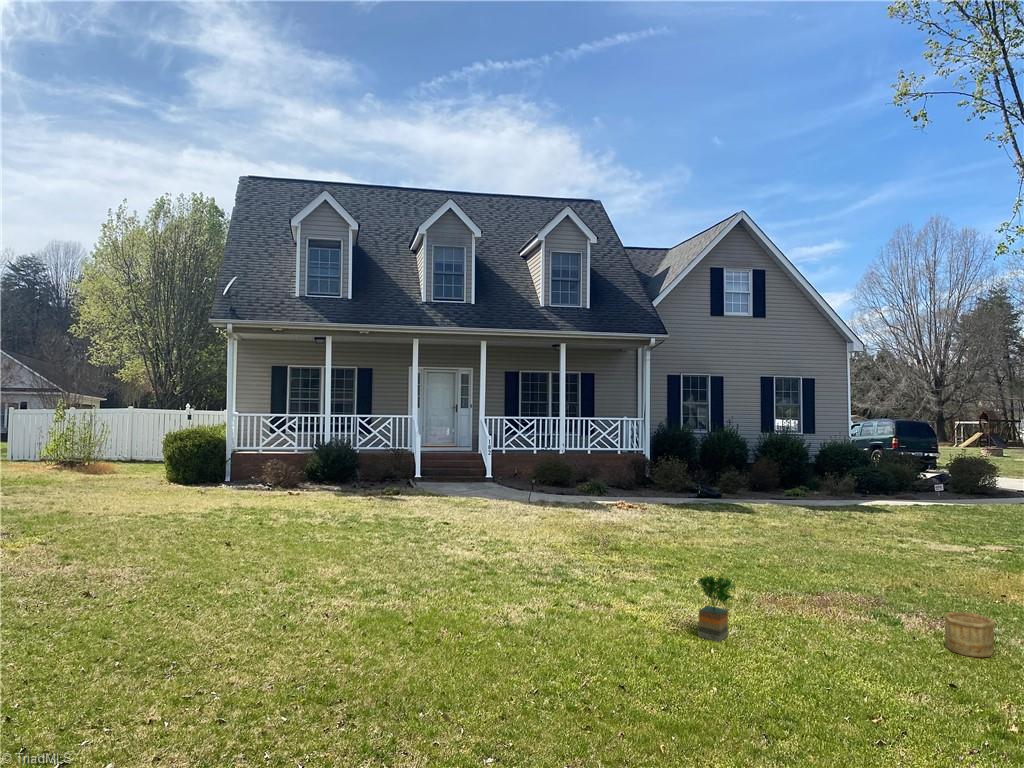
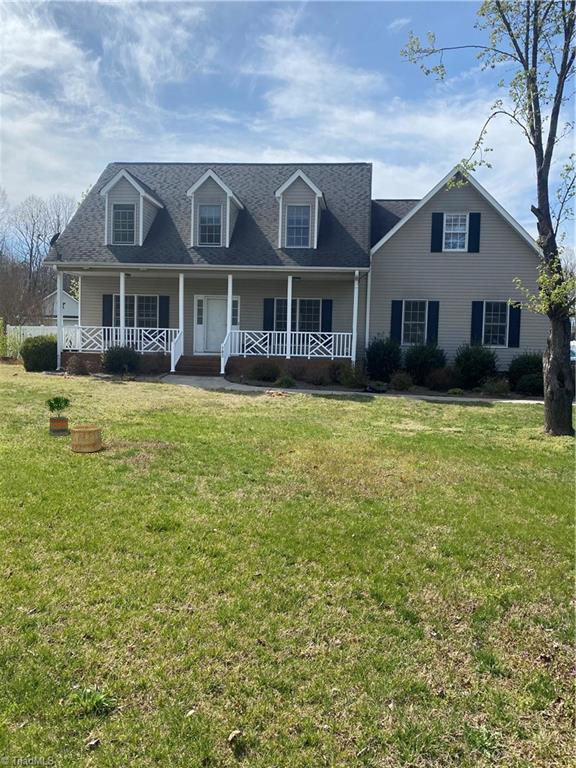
wooden bucket: present [944,612,995,658] -> present [70,425,102,452]

